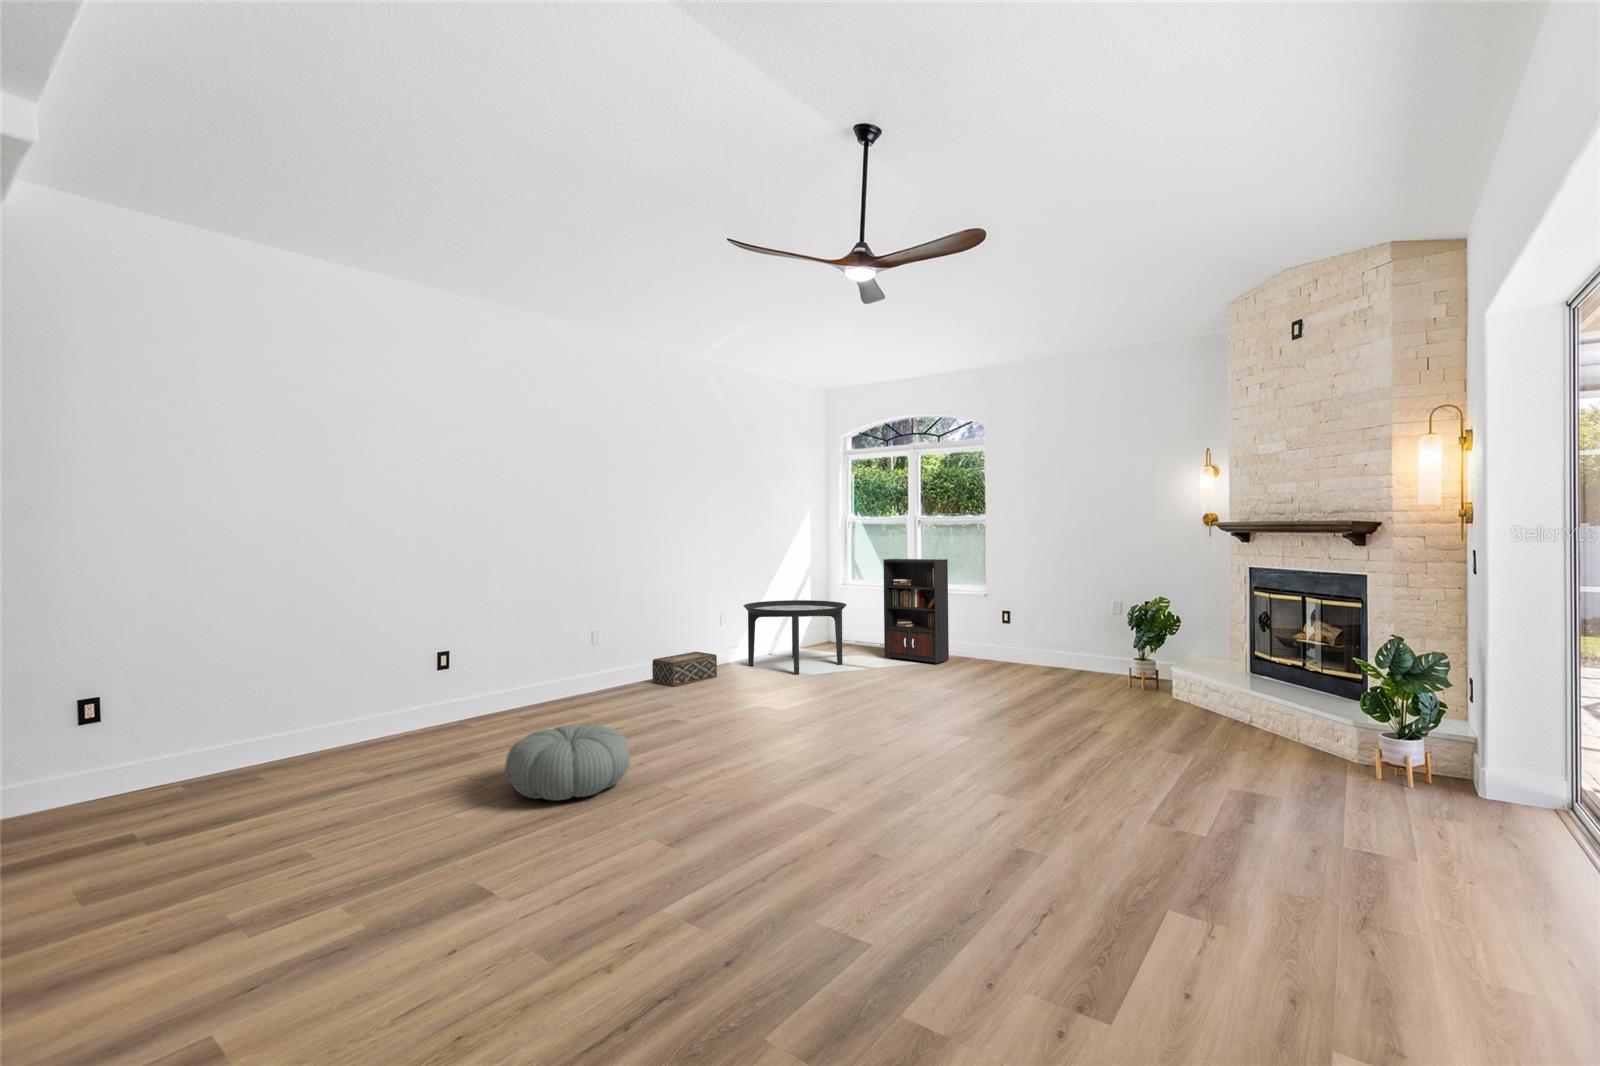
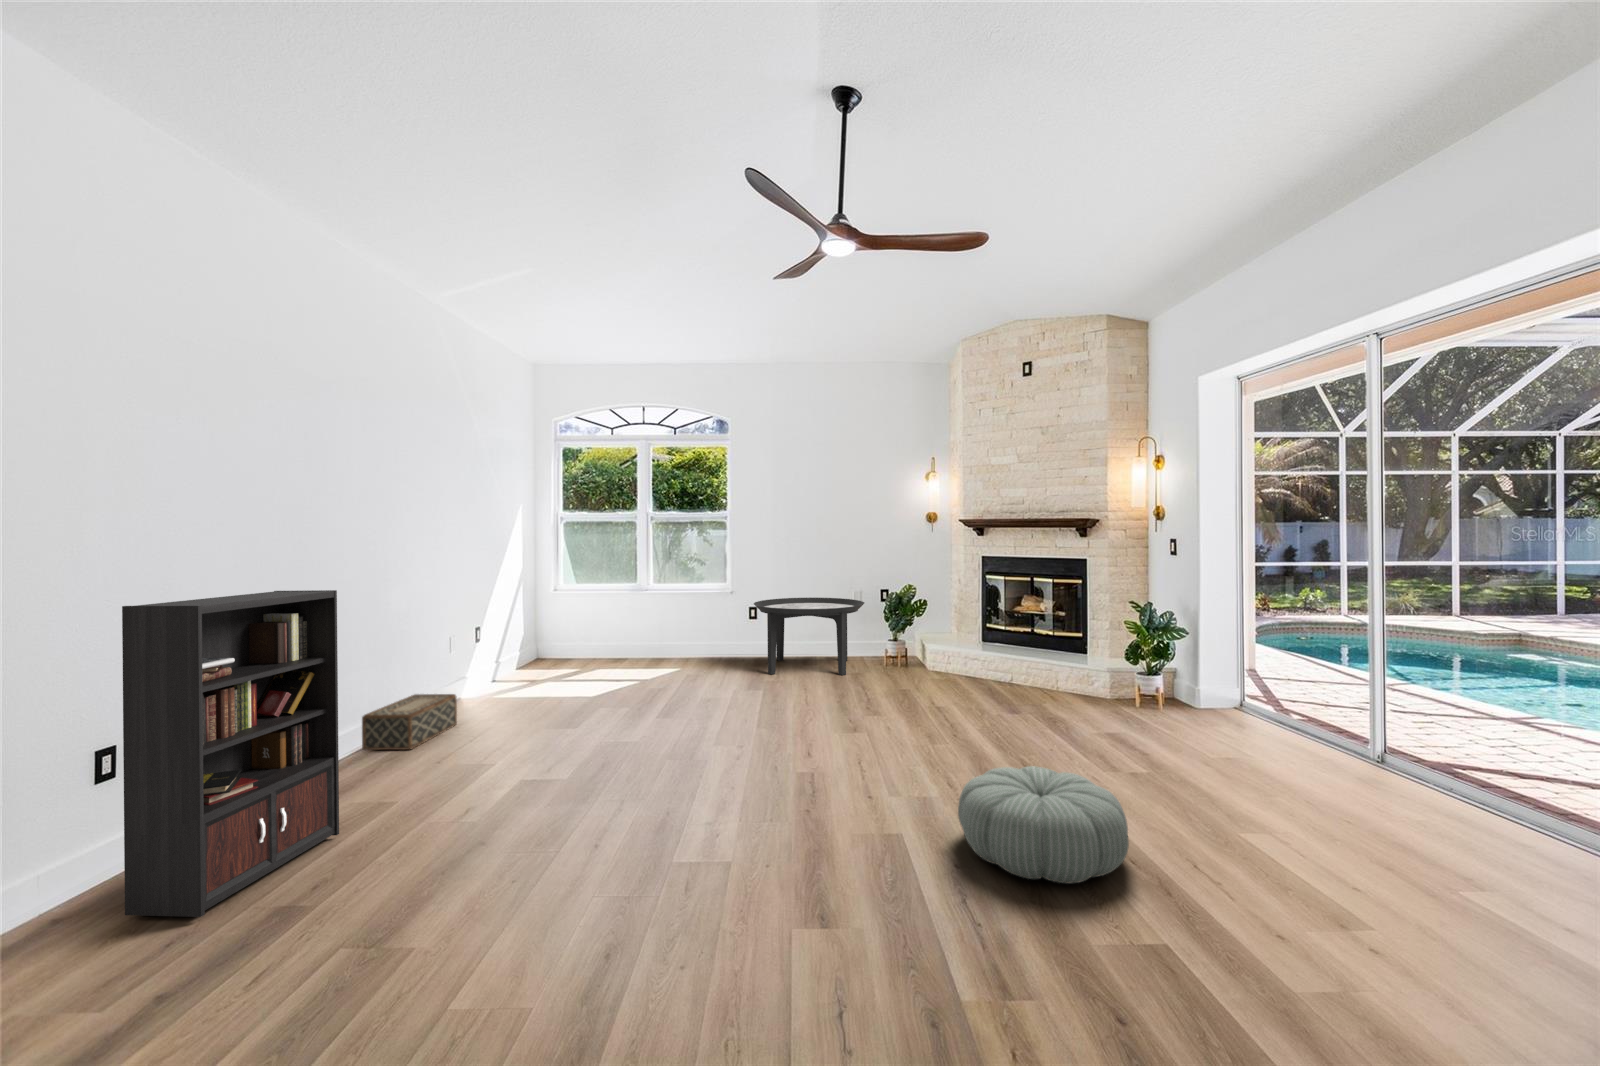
bookcase: present [883,559,974,663] -> present [122,590,339,917]
round table: present [743,600,847,674] -> present [754,598,864,675]
pouf: present [505,724,630,801] -> present [958,766,1129,884]

